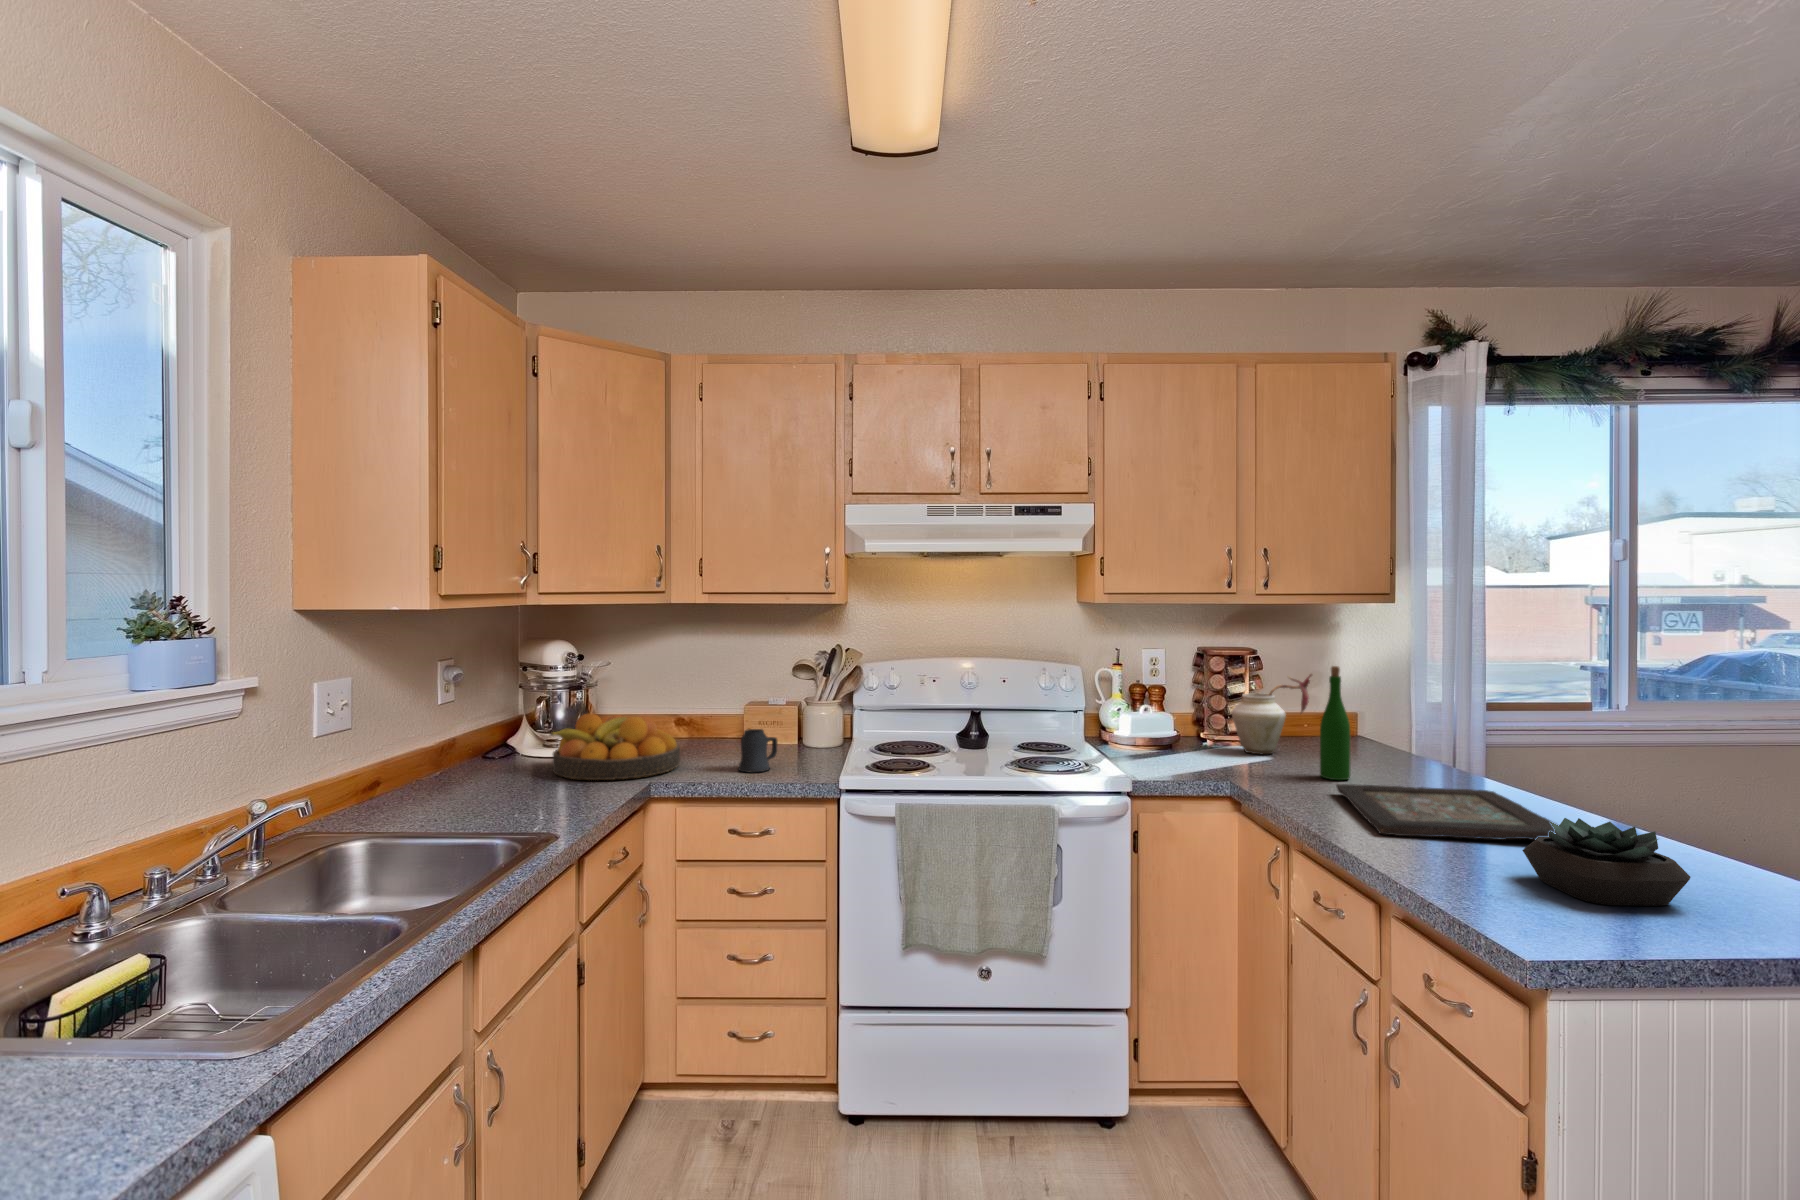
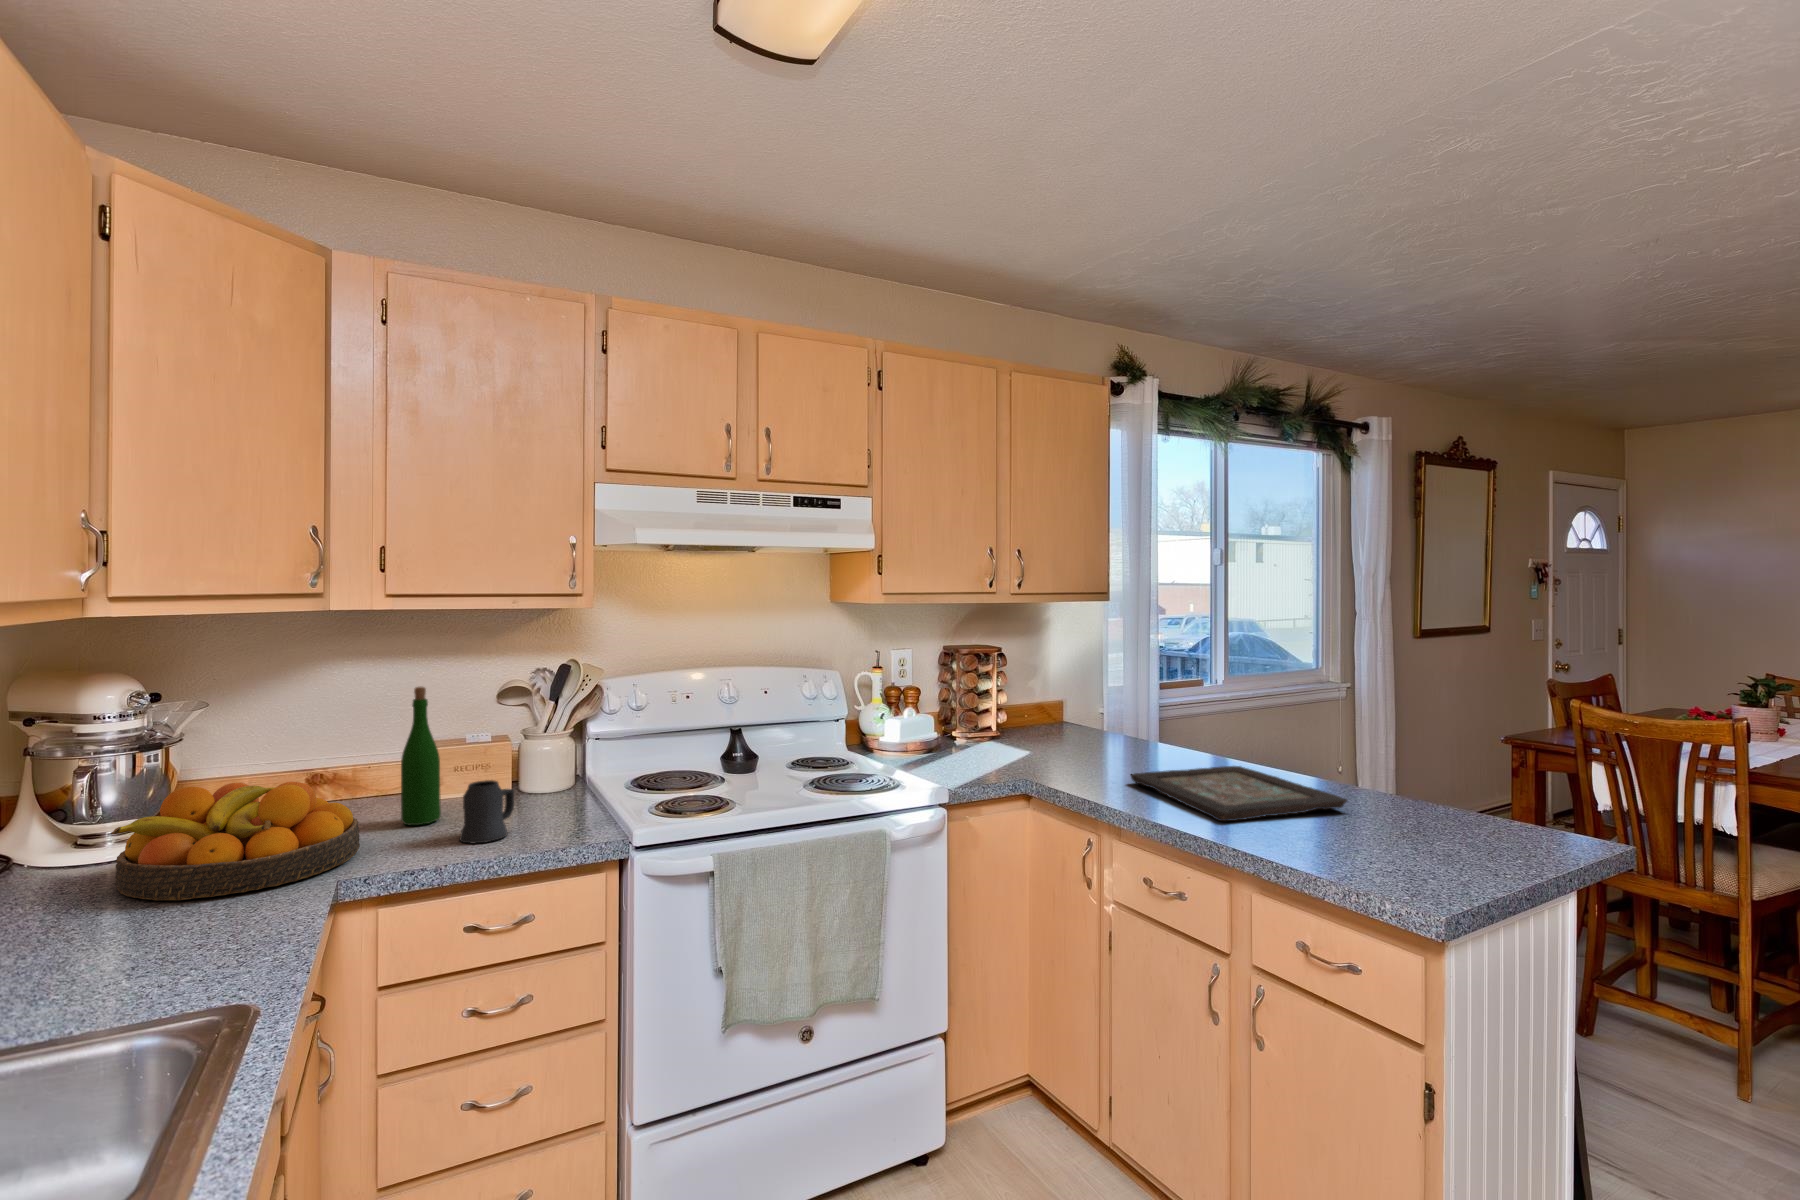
wine bottle: present [1320,666,1351,780] -> present [401,687,441,825]
vase: present [1232,674,1312,754] -> none [988,668,1056,749]
succulent plant: present [1522,818,1691,906] -> none [1364,790,1494,865]

